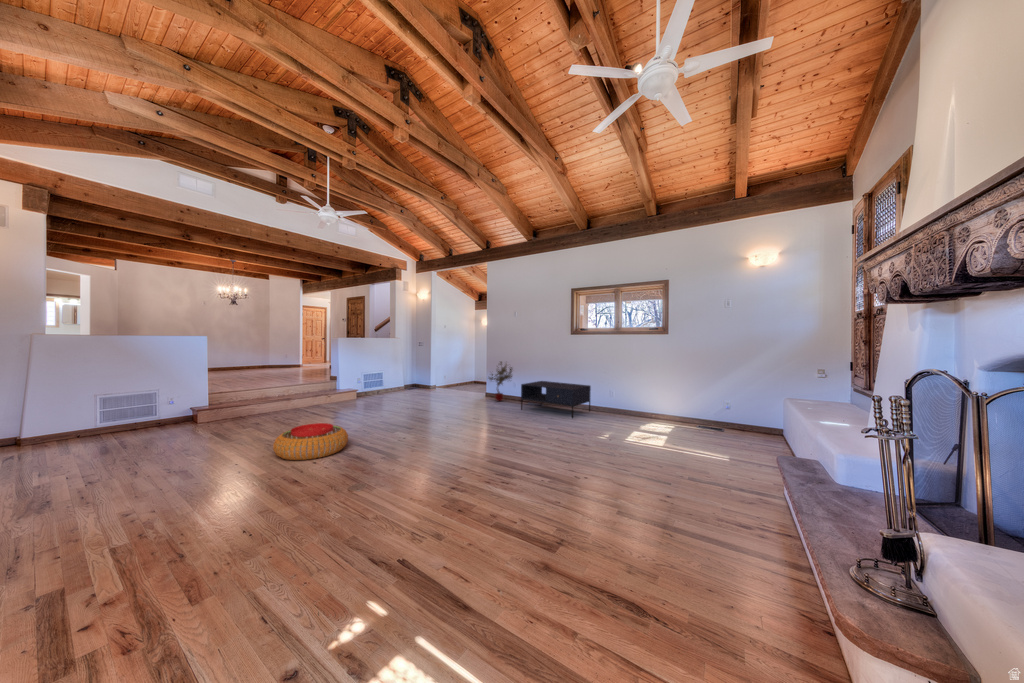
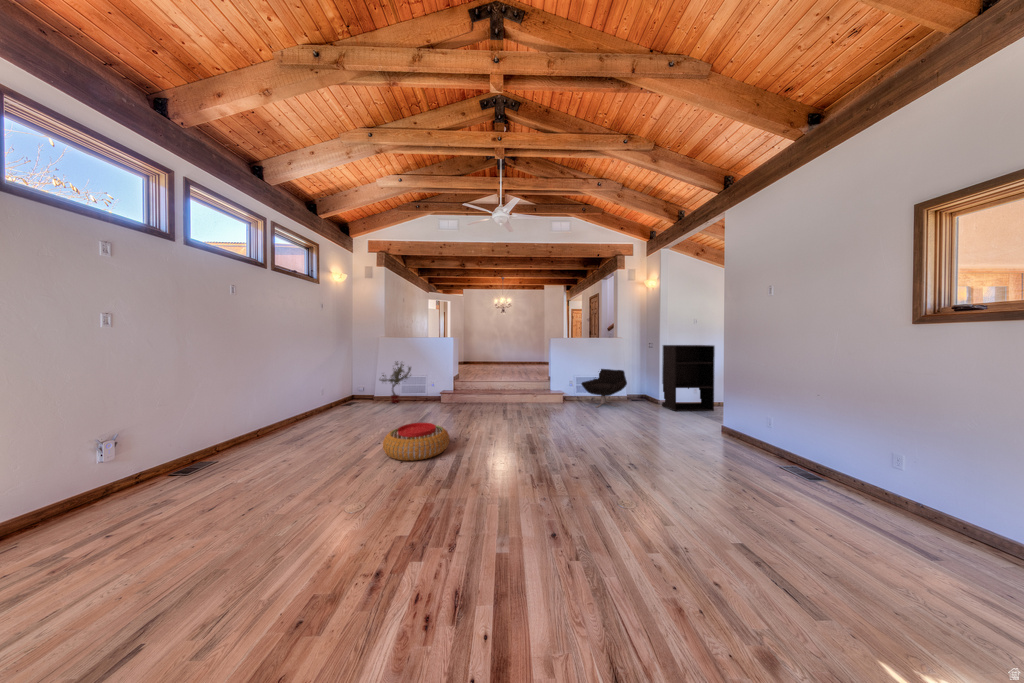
bookshelf: none [435,344,467,392] -> present [662,345,715,411]
potted tree: present [489,362,512,401] -> present [380,361,411,403]
lounge chair: none [375,366,411,398] -> present [581,369,627,407]
coffee table: present [521,381,591,418] -> none [750,426,1002,557]

